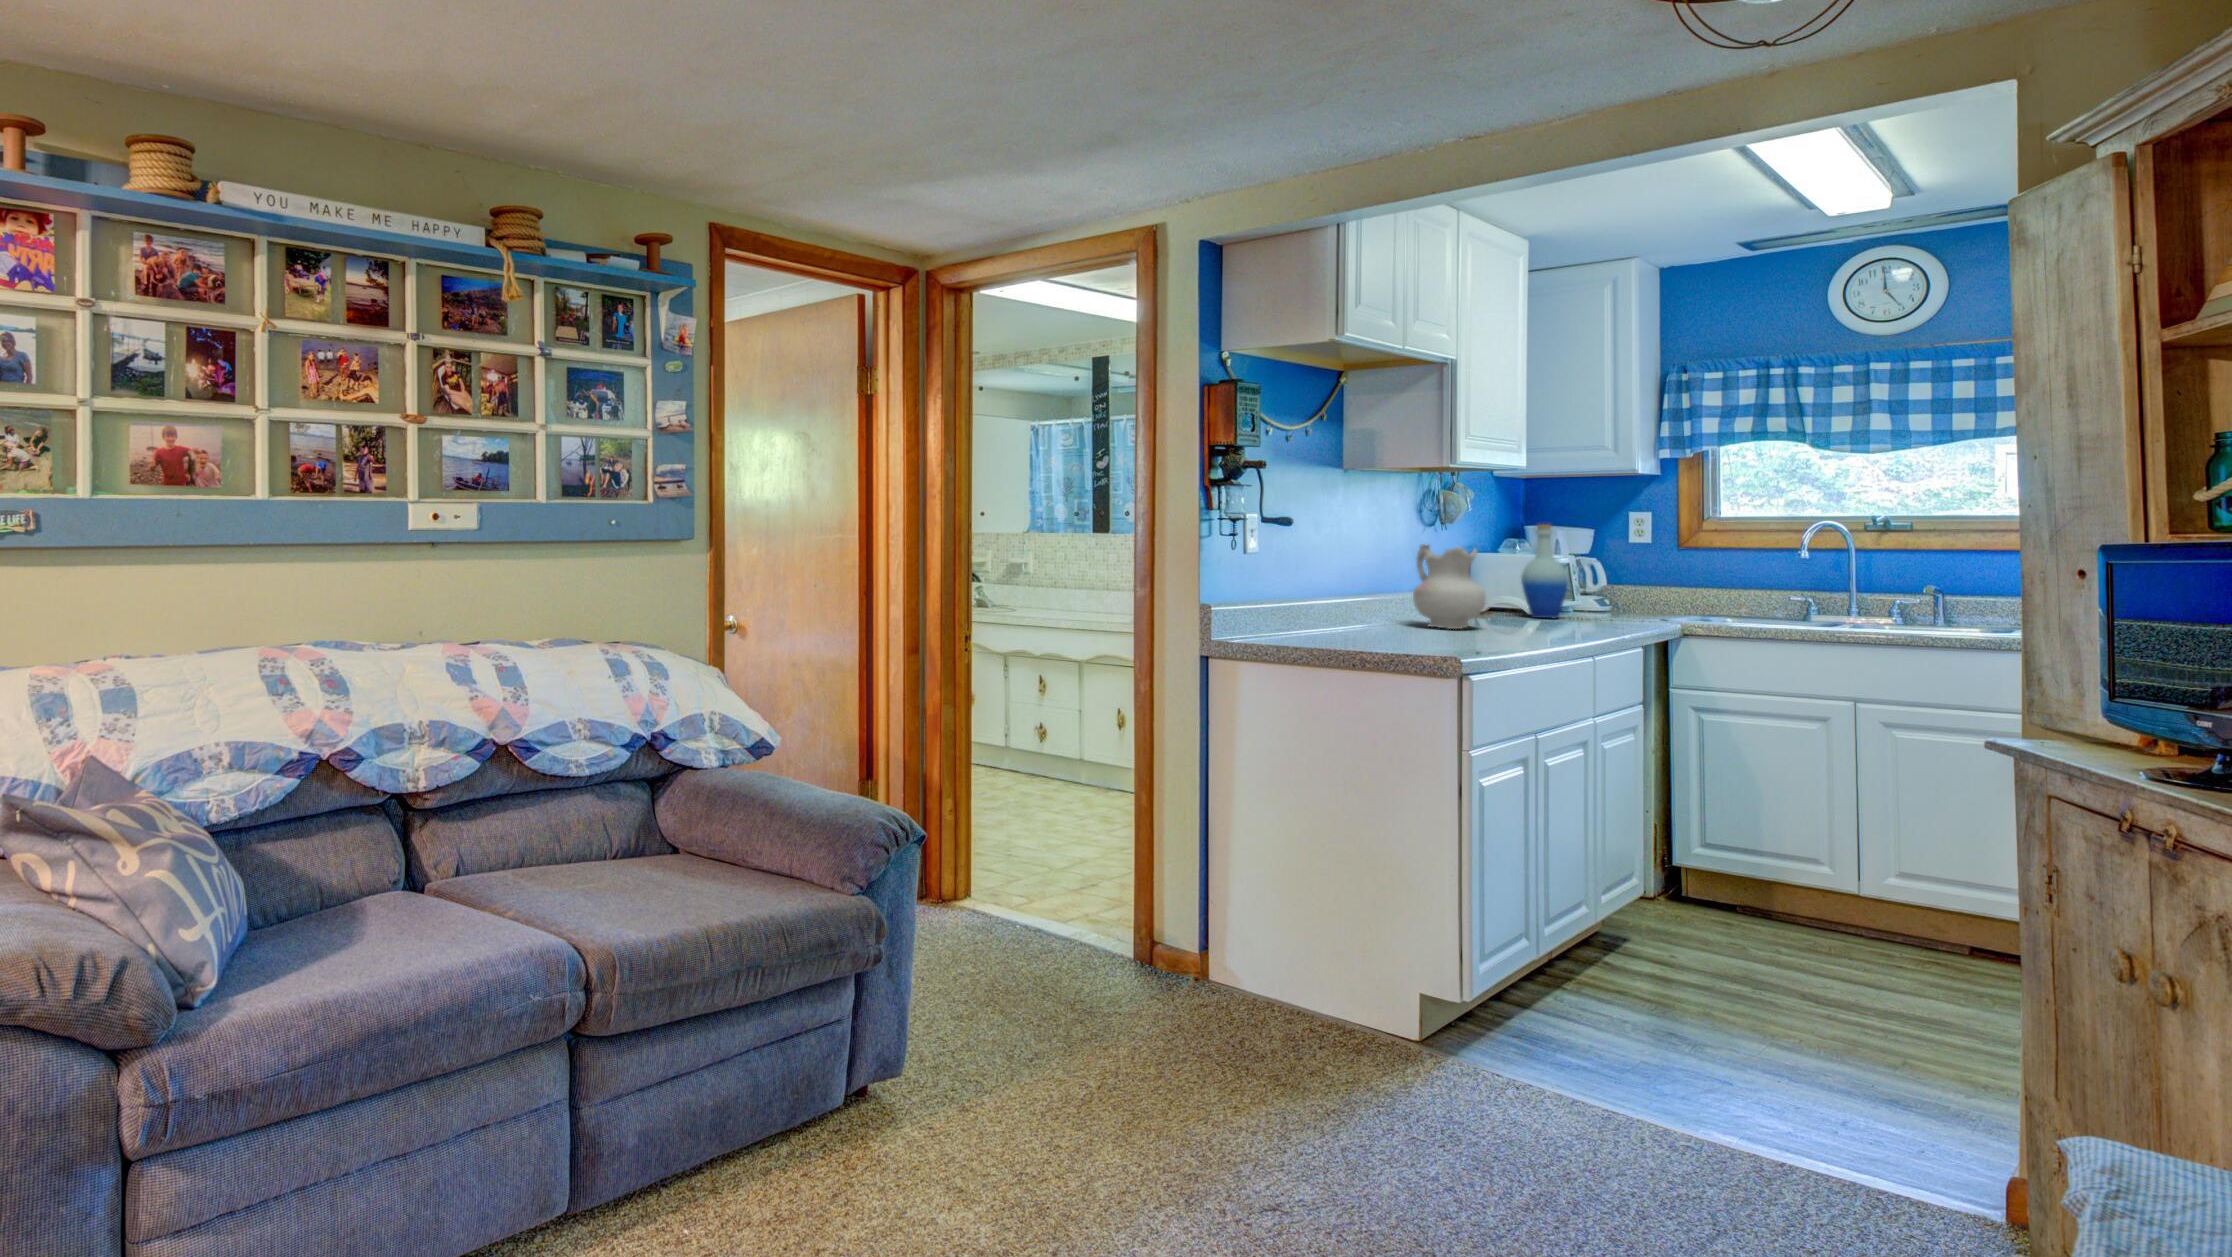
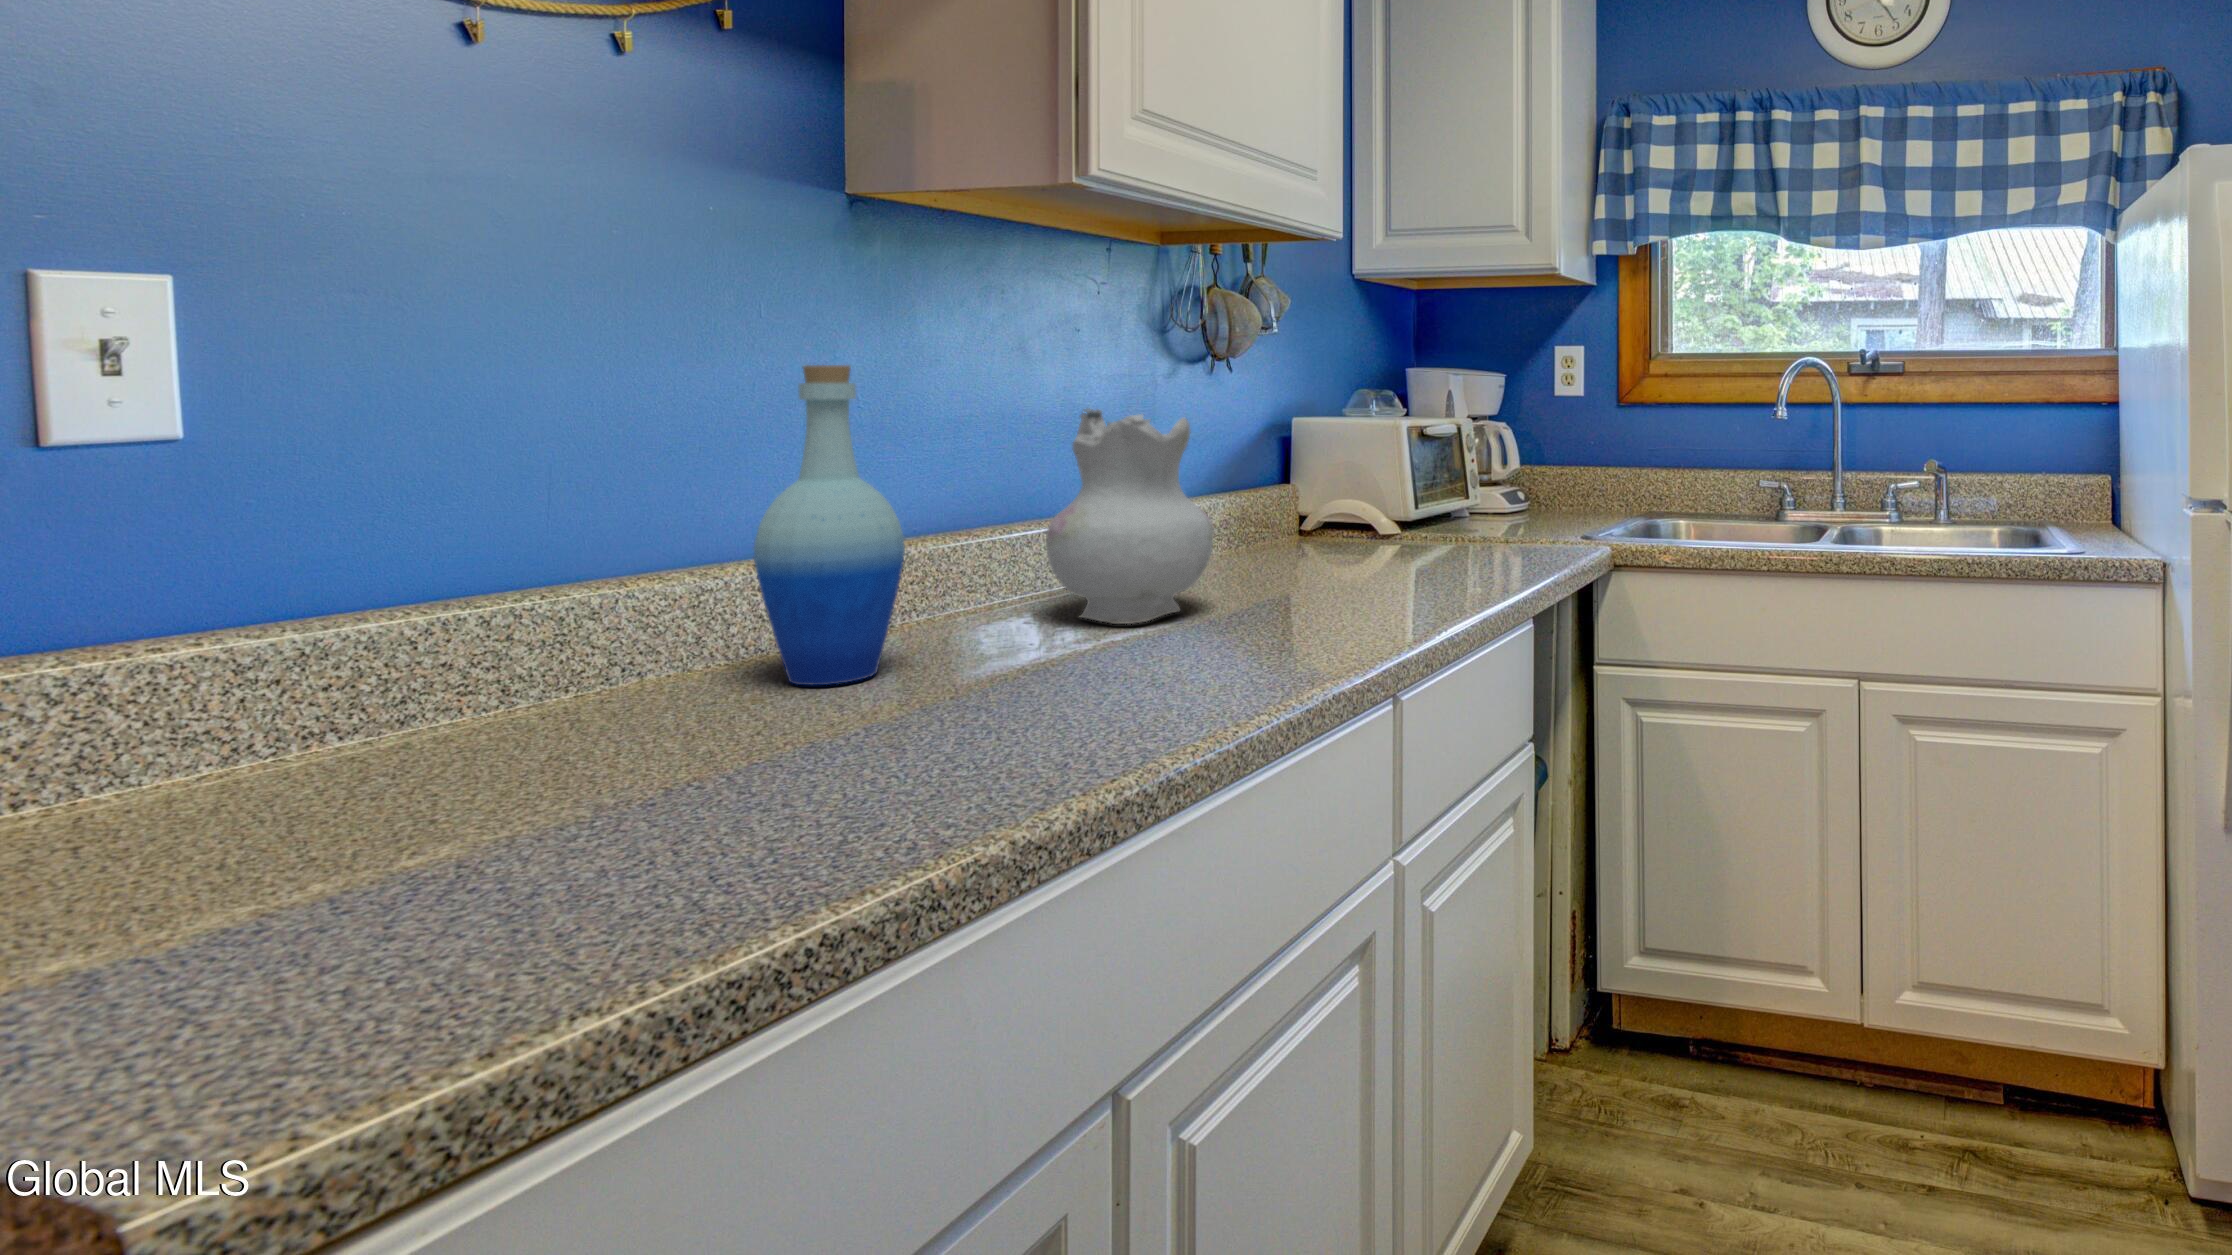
bottle: present [1521,524,1568,618] -> present [754,365,905,685]

